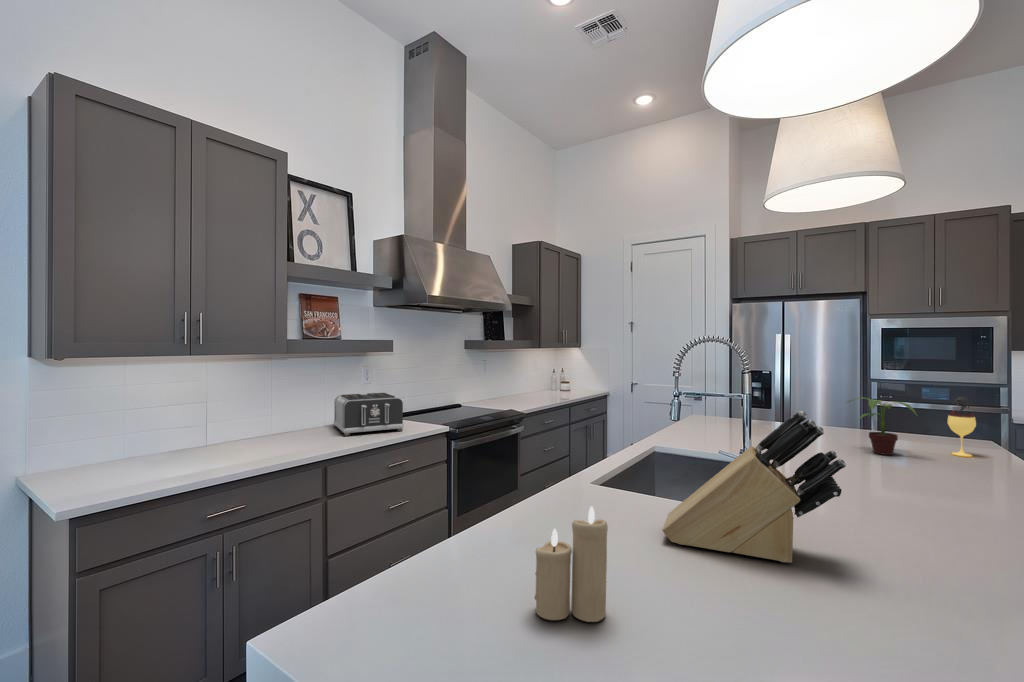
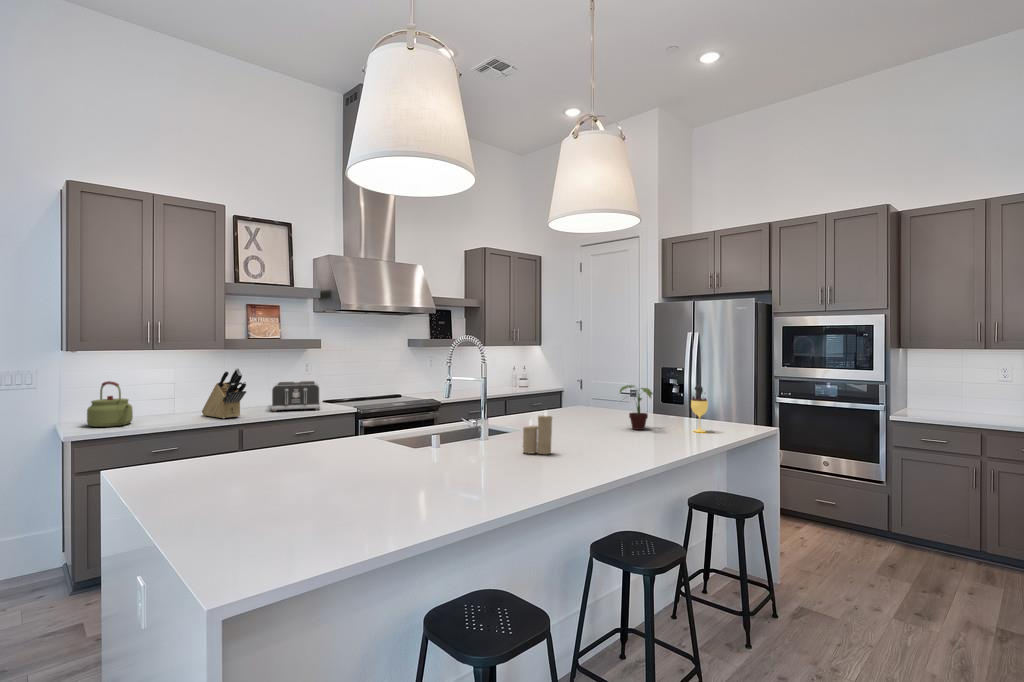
kettle: none [78,404,155,478] -> present [87,381,133,427]
knife block: present [663,411,846,563] -> present [202,368,246,419]
candle: present [535,506,608,622] -> present [523,411,552,454]

